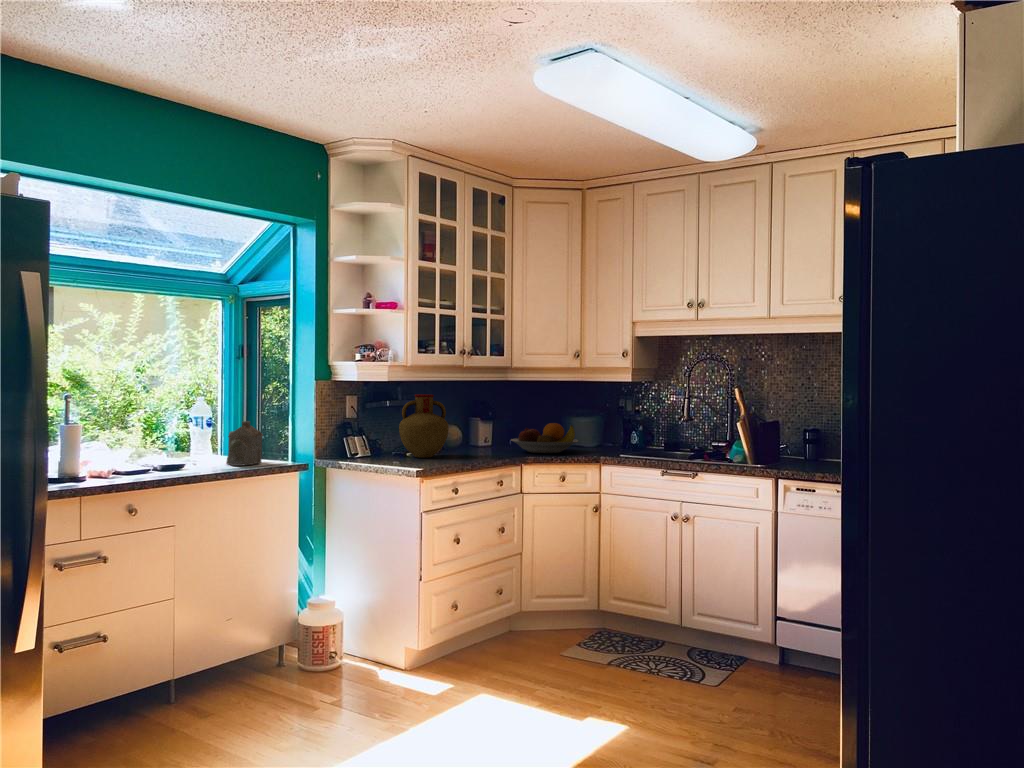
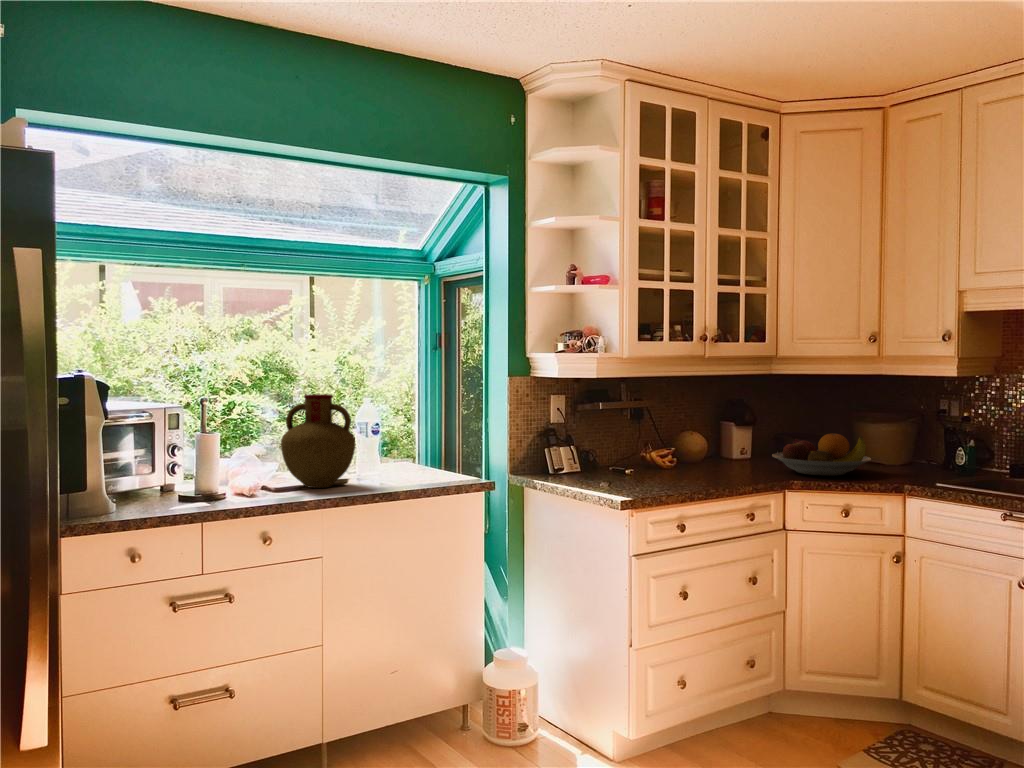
vase: present [399,394,449,458] -> present [281,394,355,488]
teapot: present [226,421,263,466] -> none [395,428,442,484]

